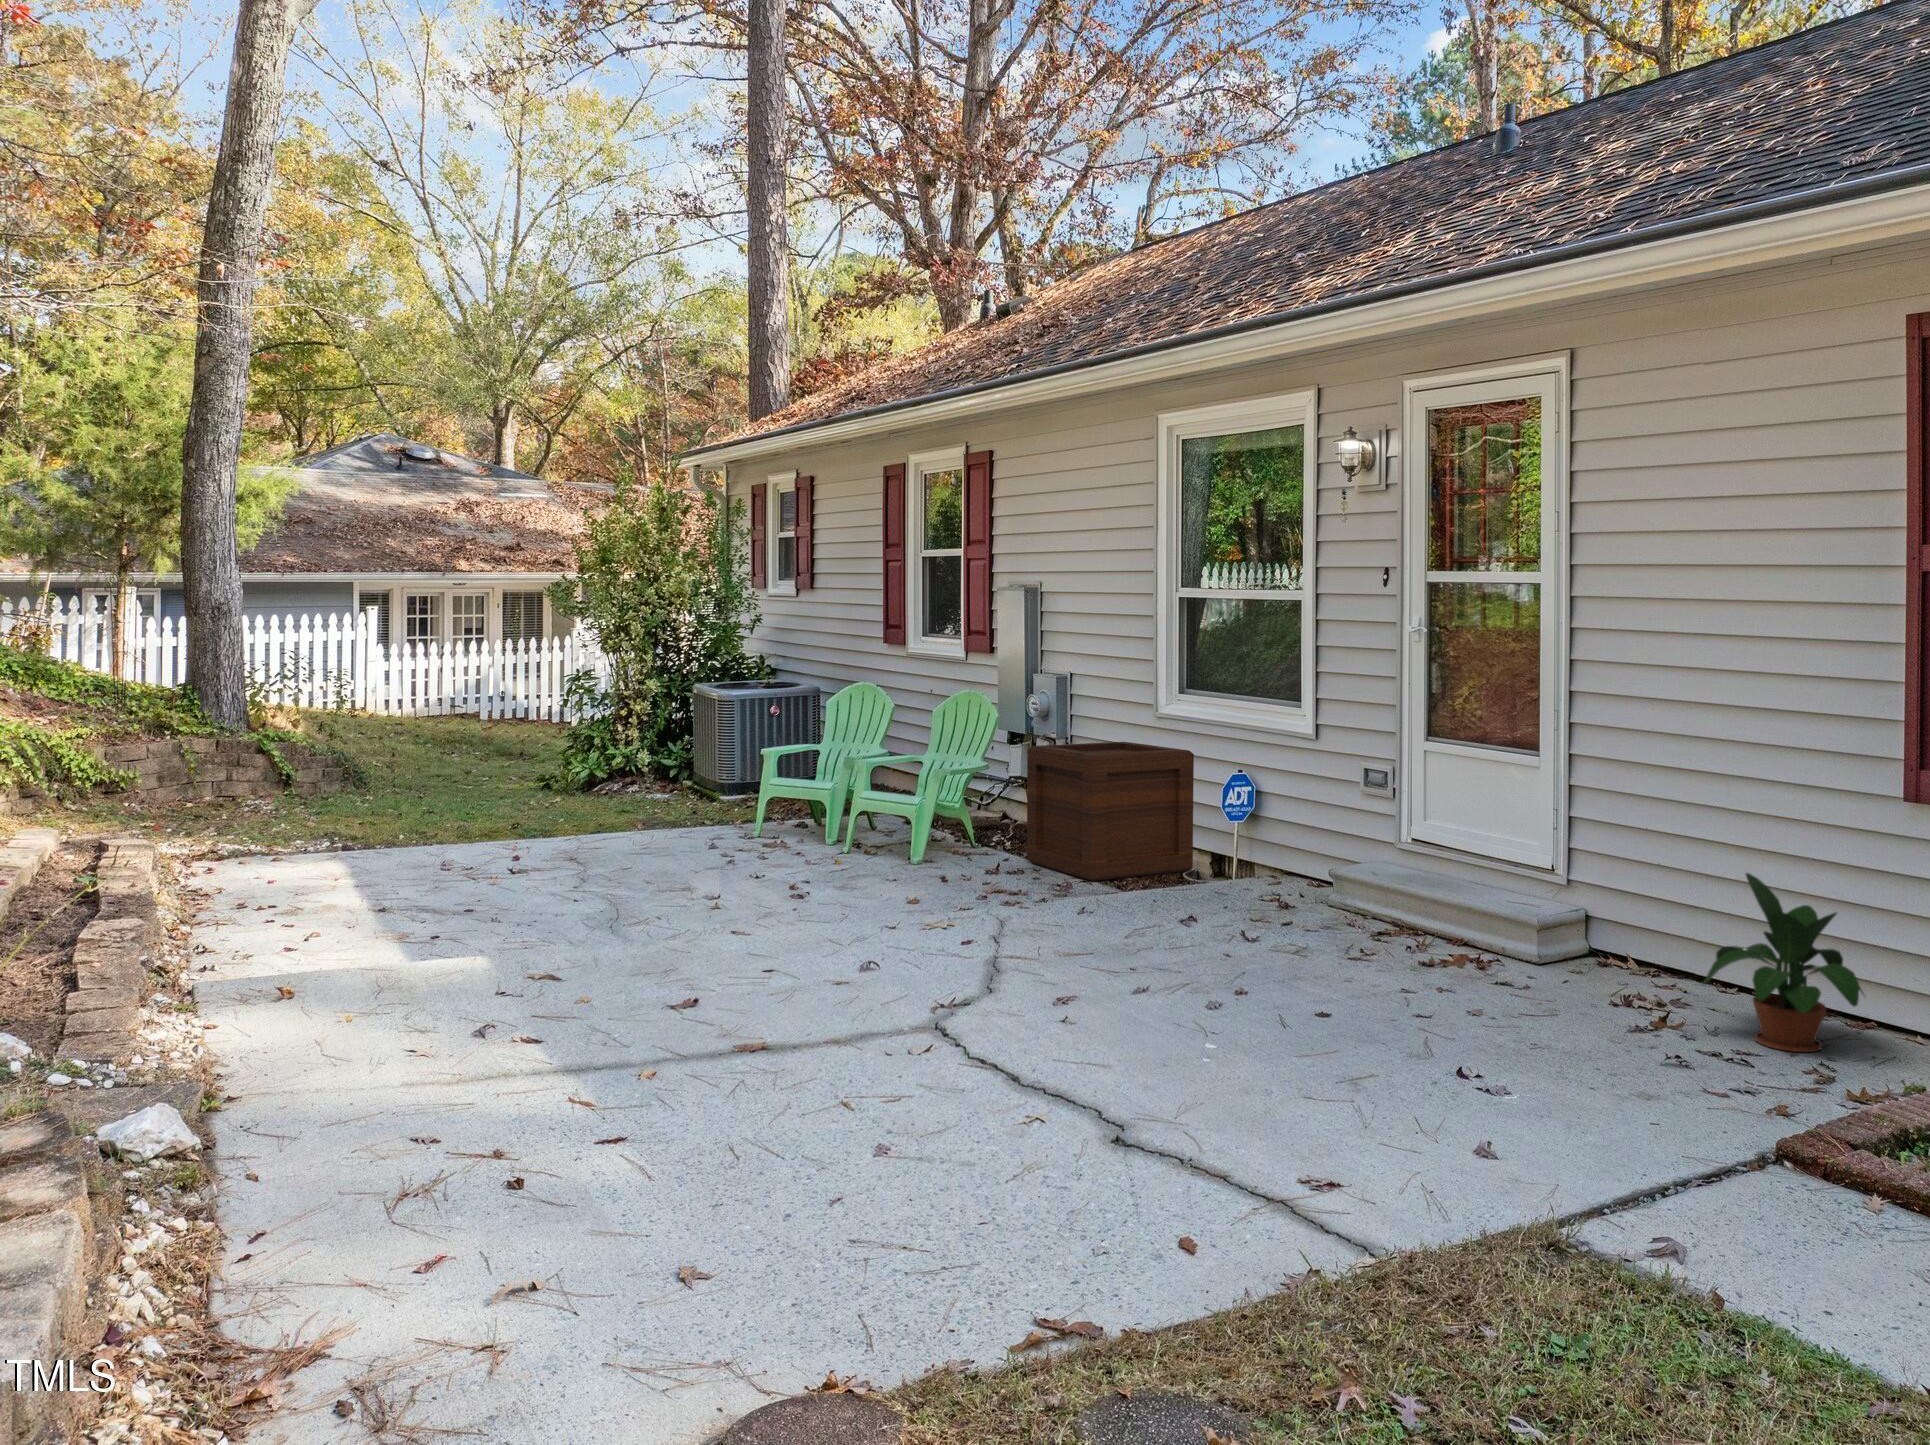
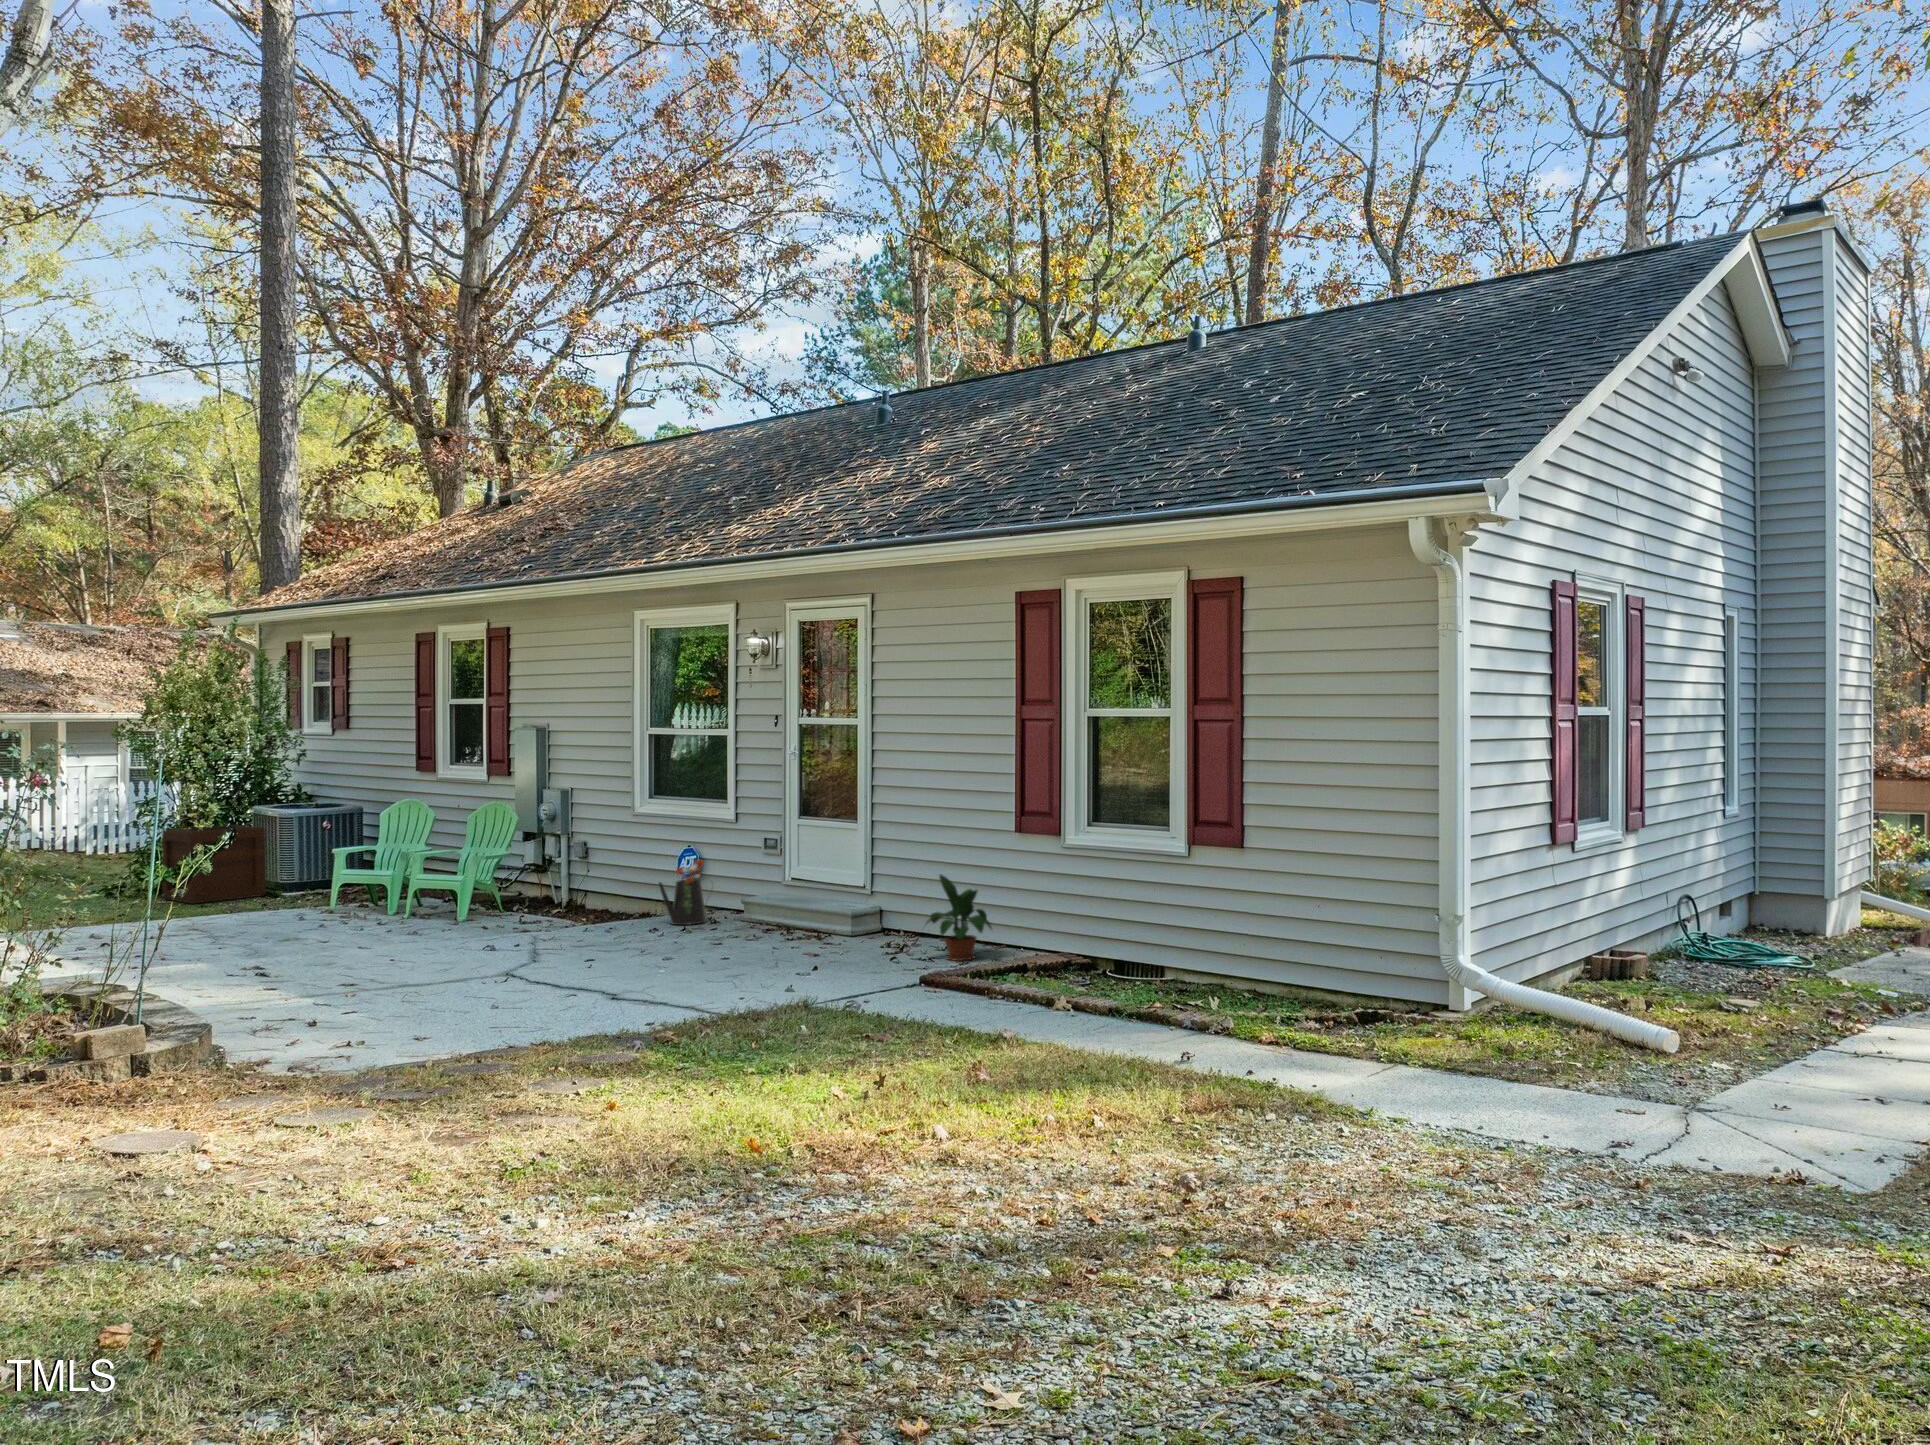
wooden crate: present [1027,742,1194,881] -> present [162,825,266,904]
watering can: none [1187,792,1270,896] -> present [659,860,711,925]

